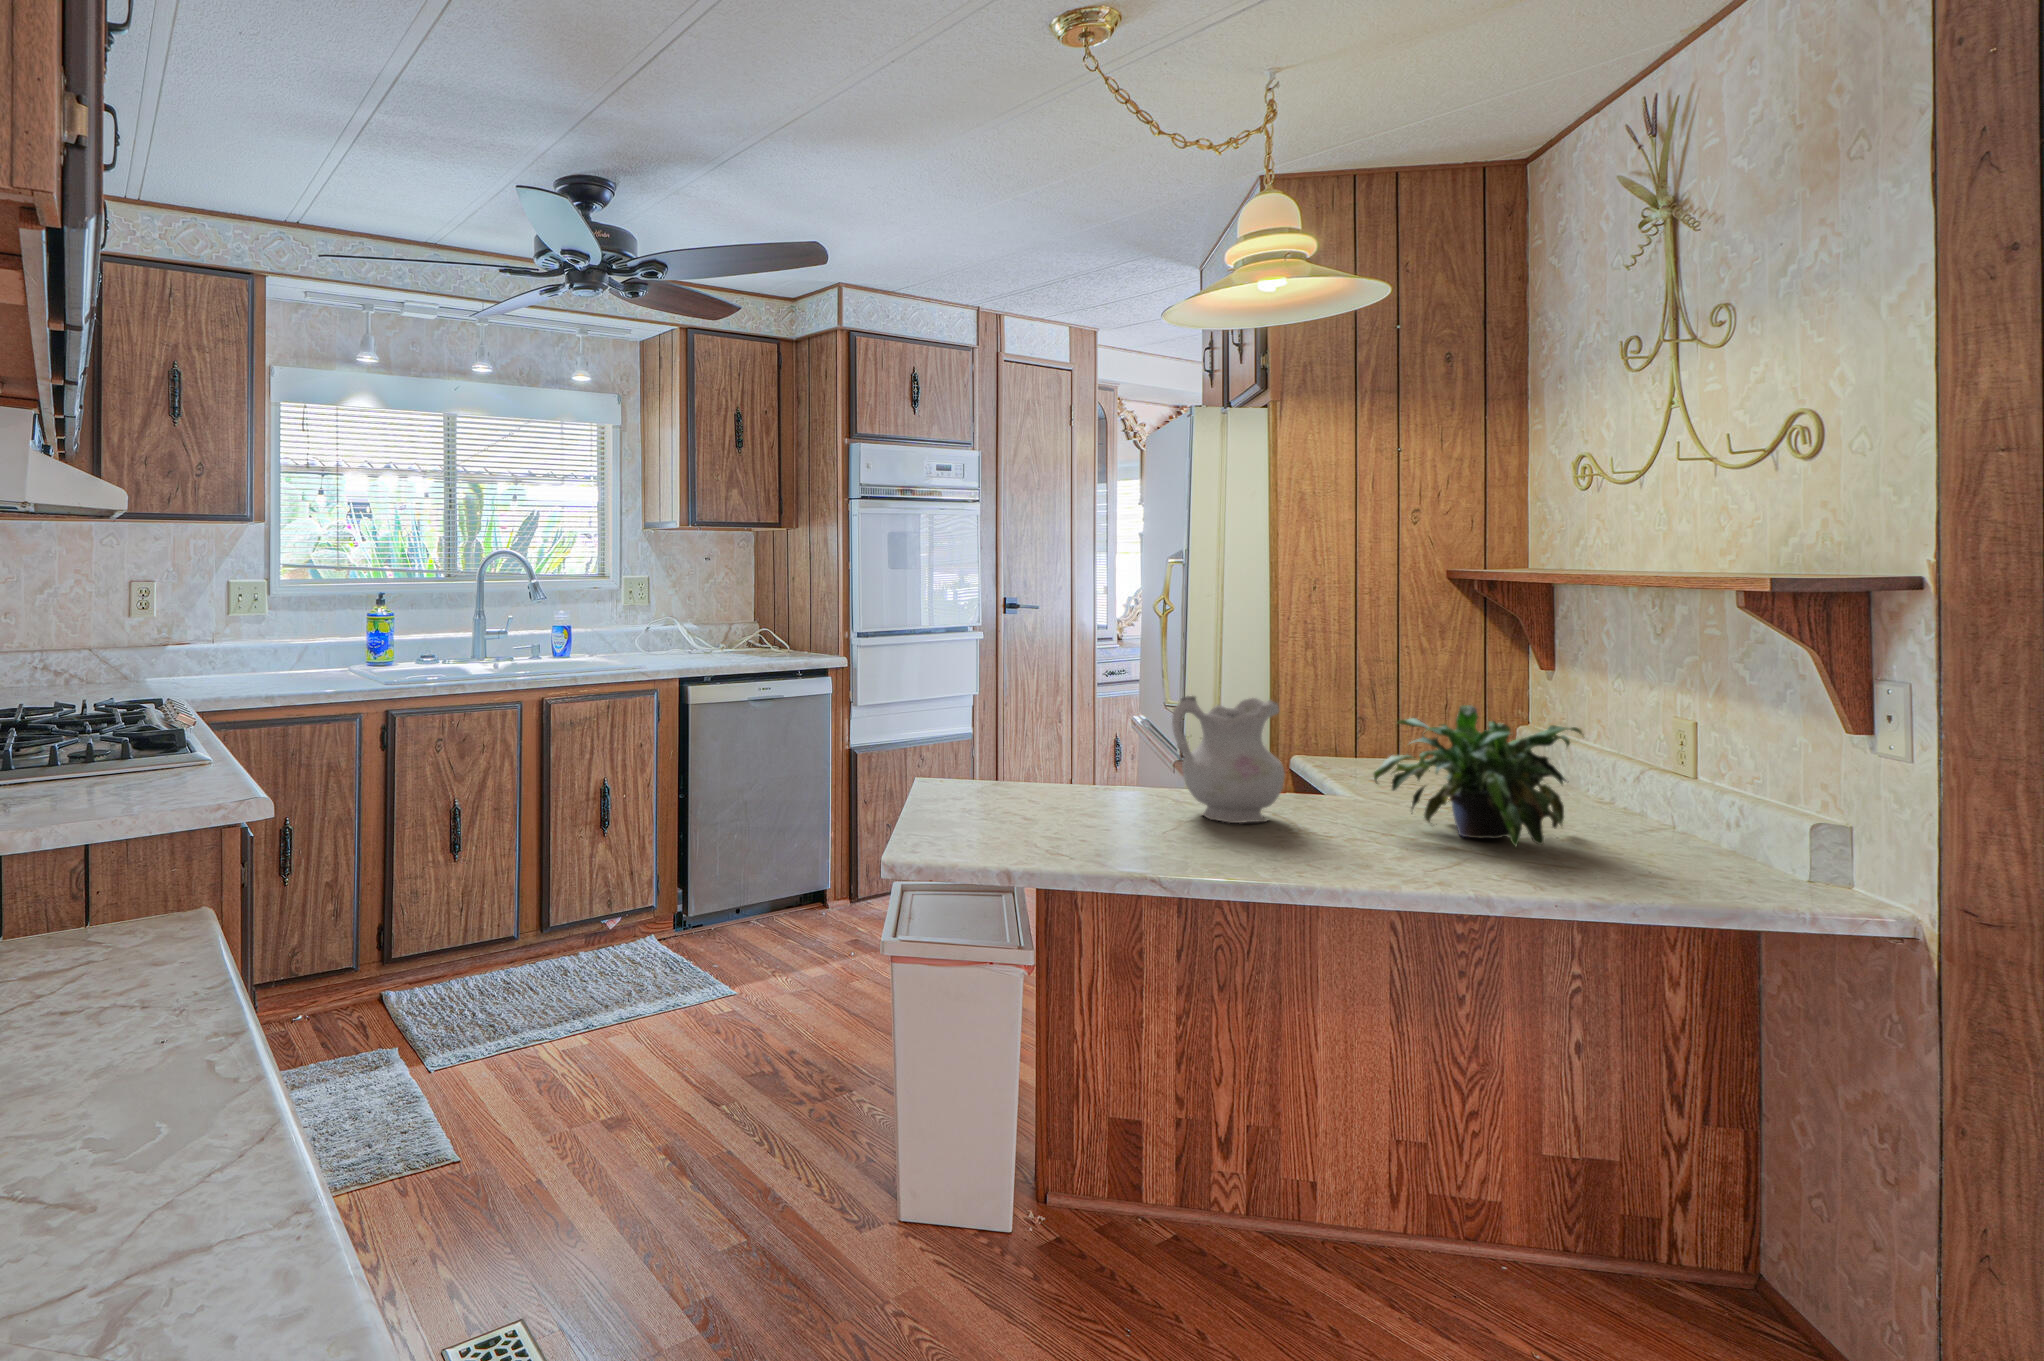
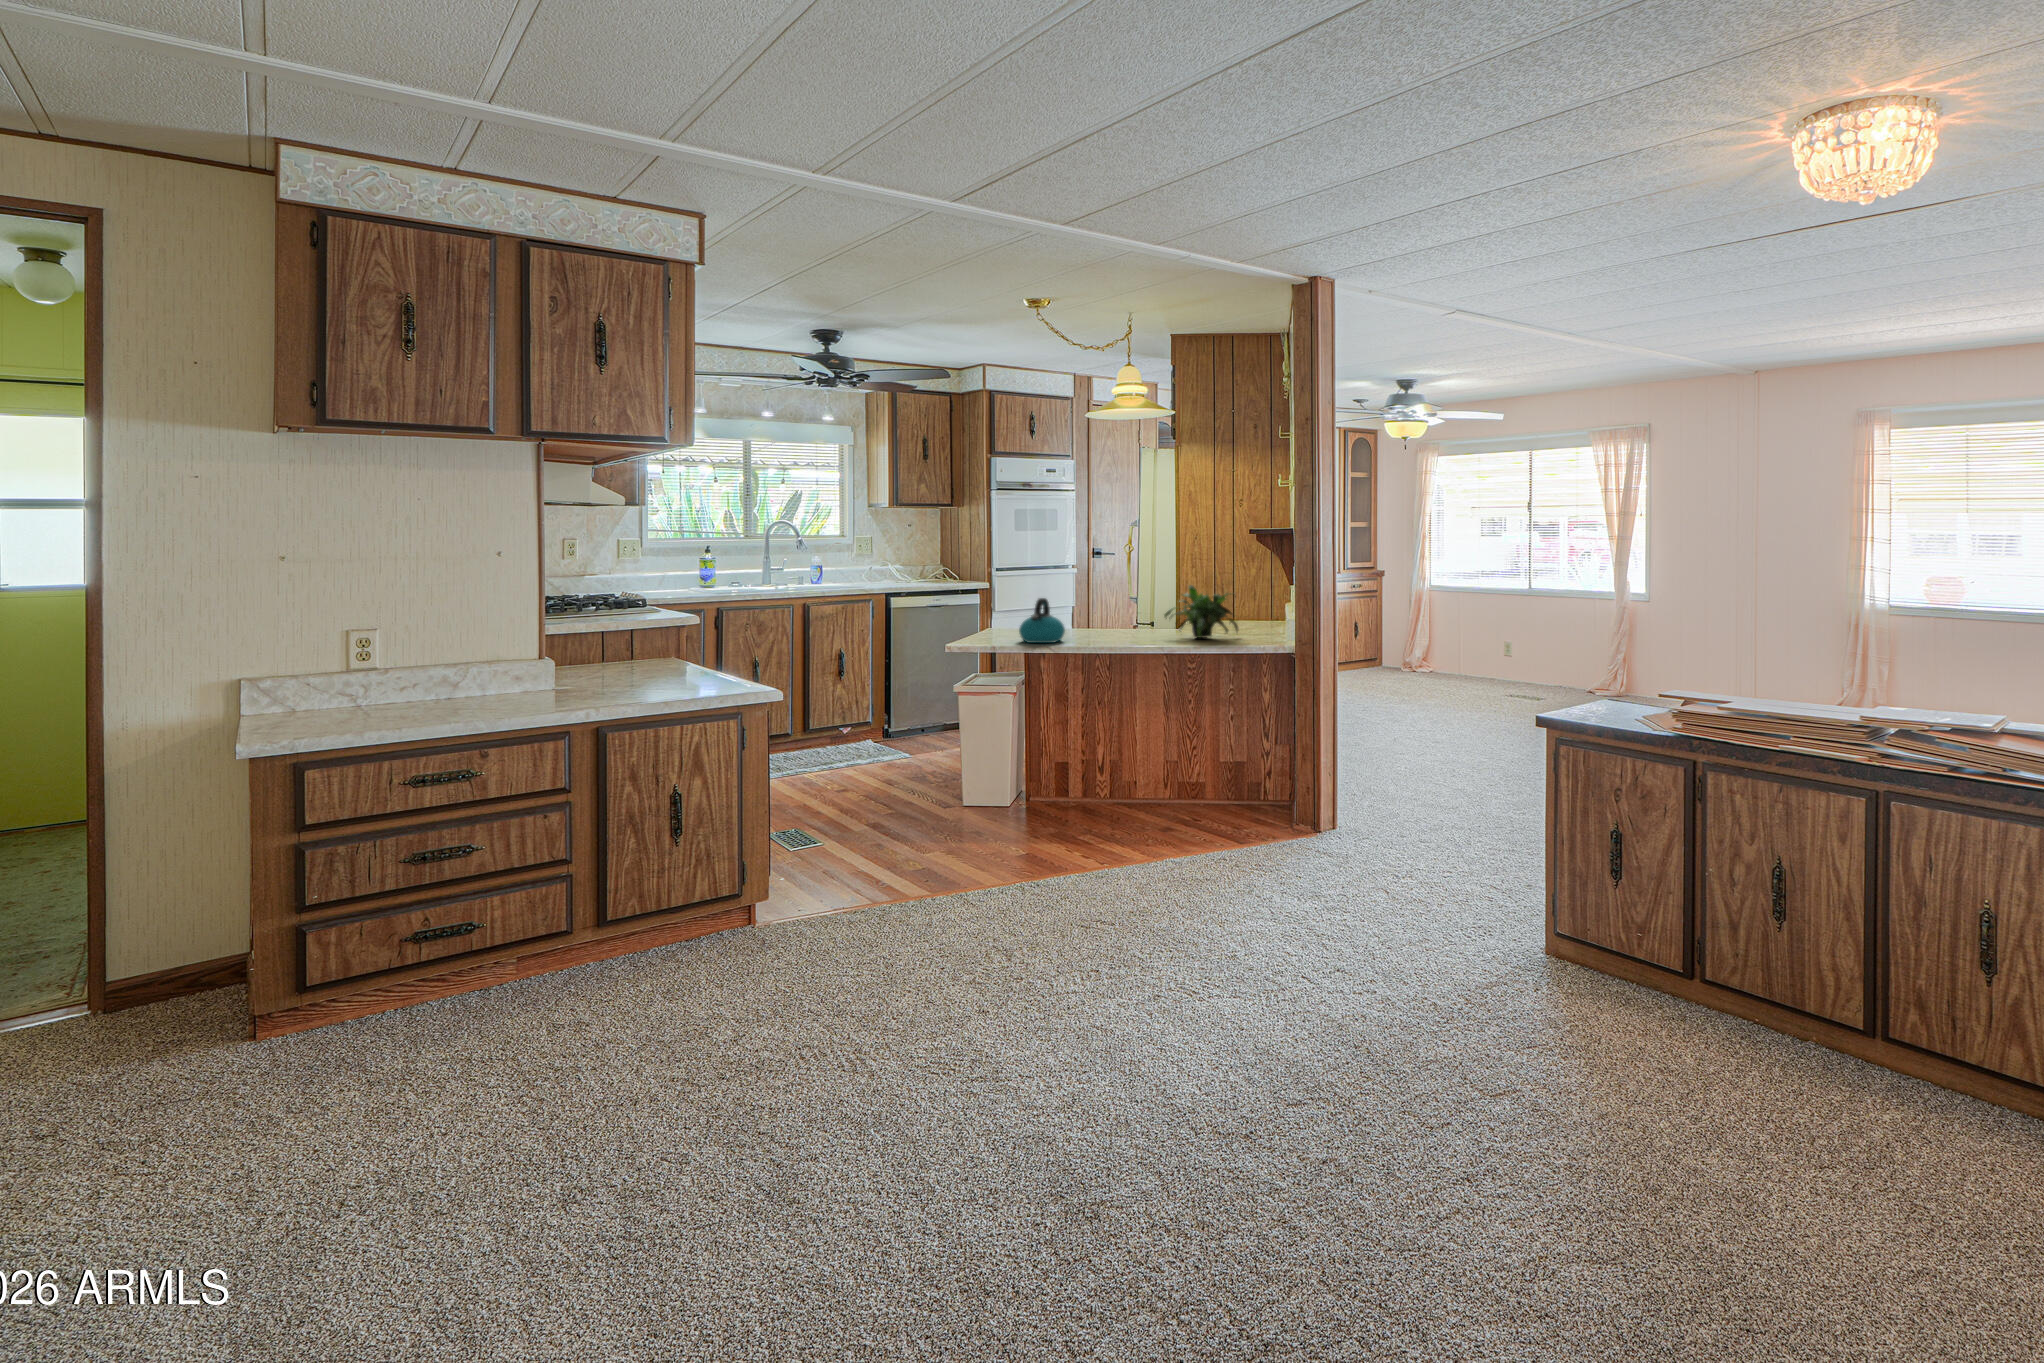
ceramic pitcher: present [1172,696,1285,823] -> none [1087,585,1133,637]
kettle: none [1031,731,1146,849] -> present [1019,598,1065,643]

